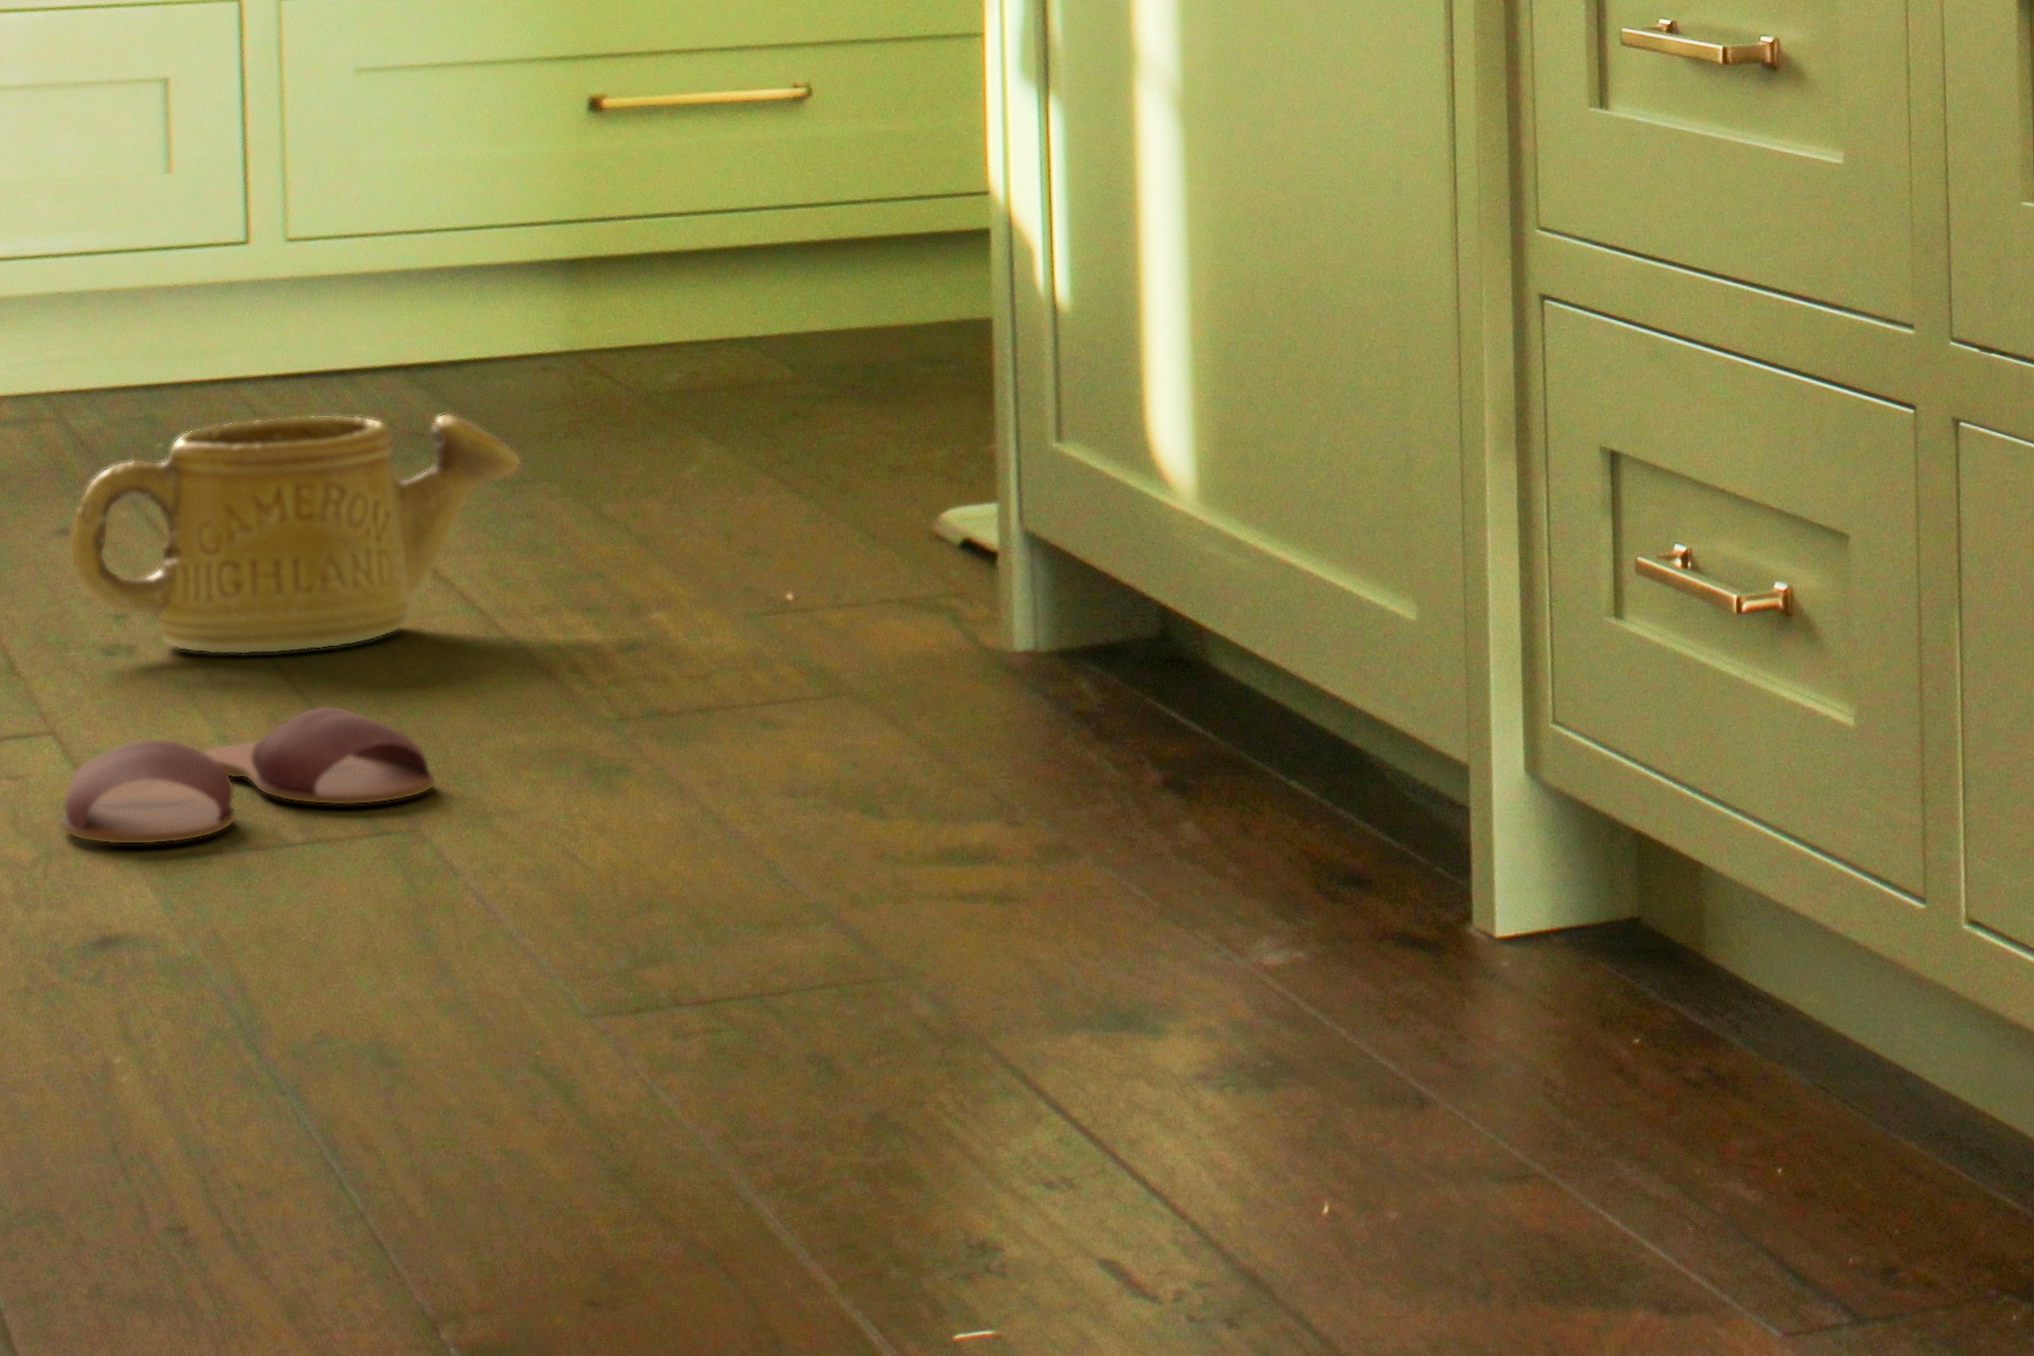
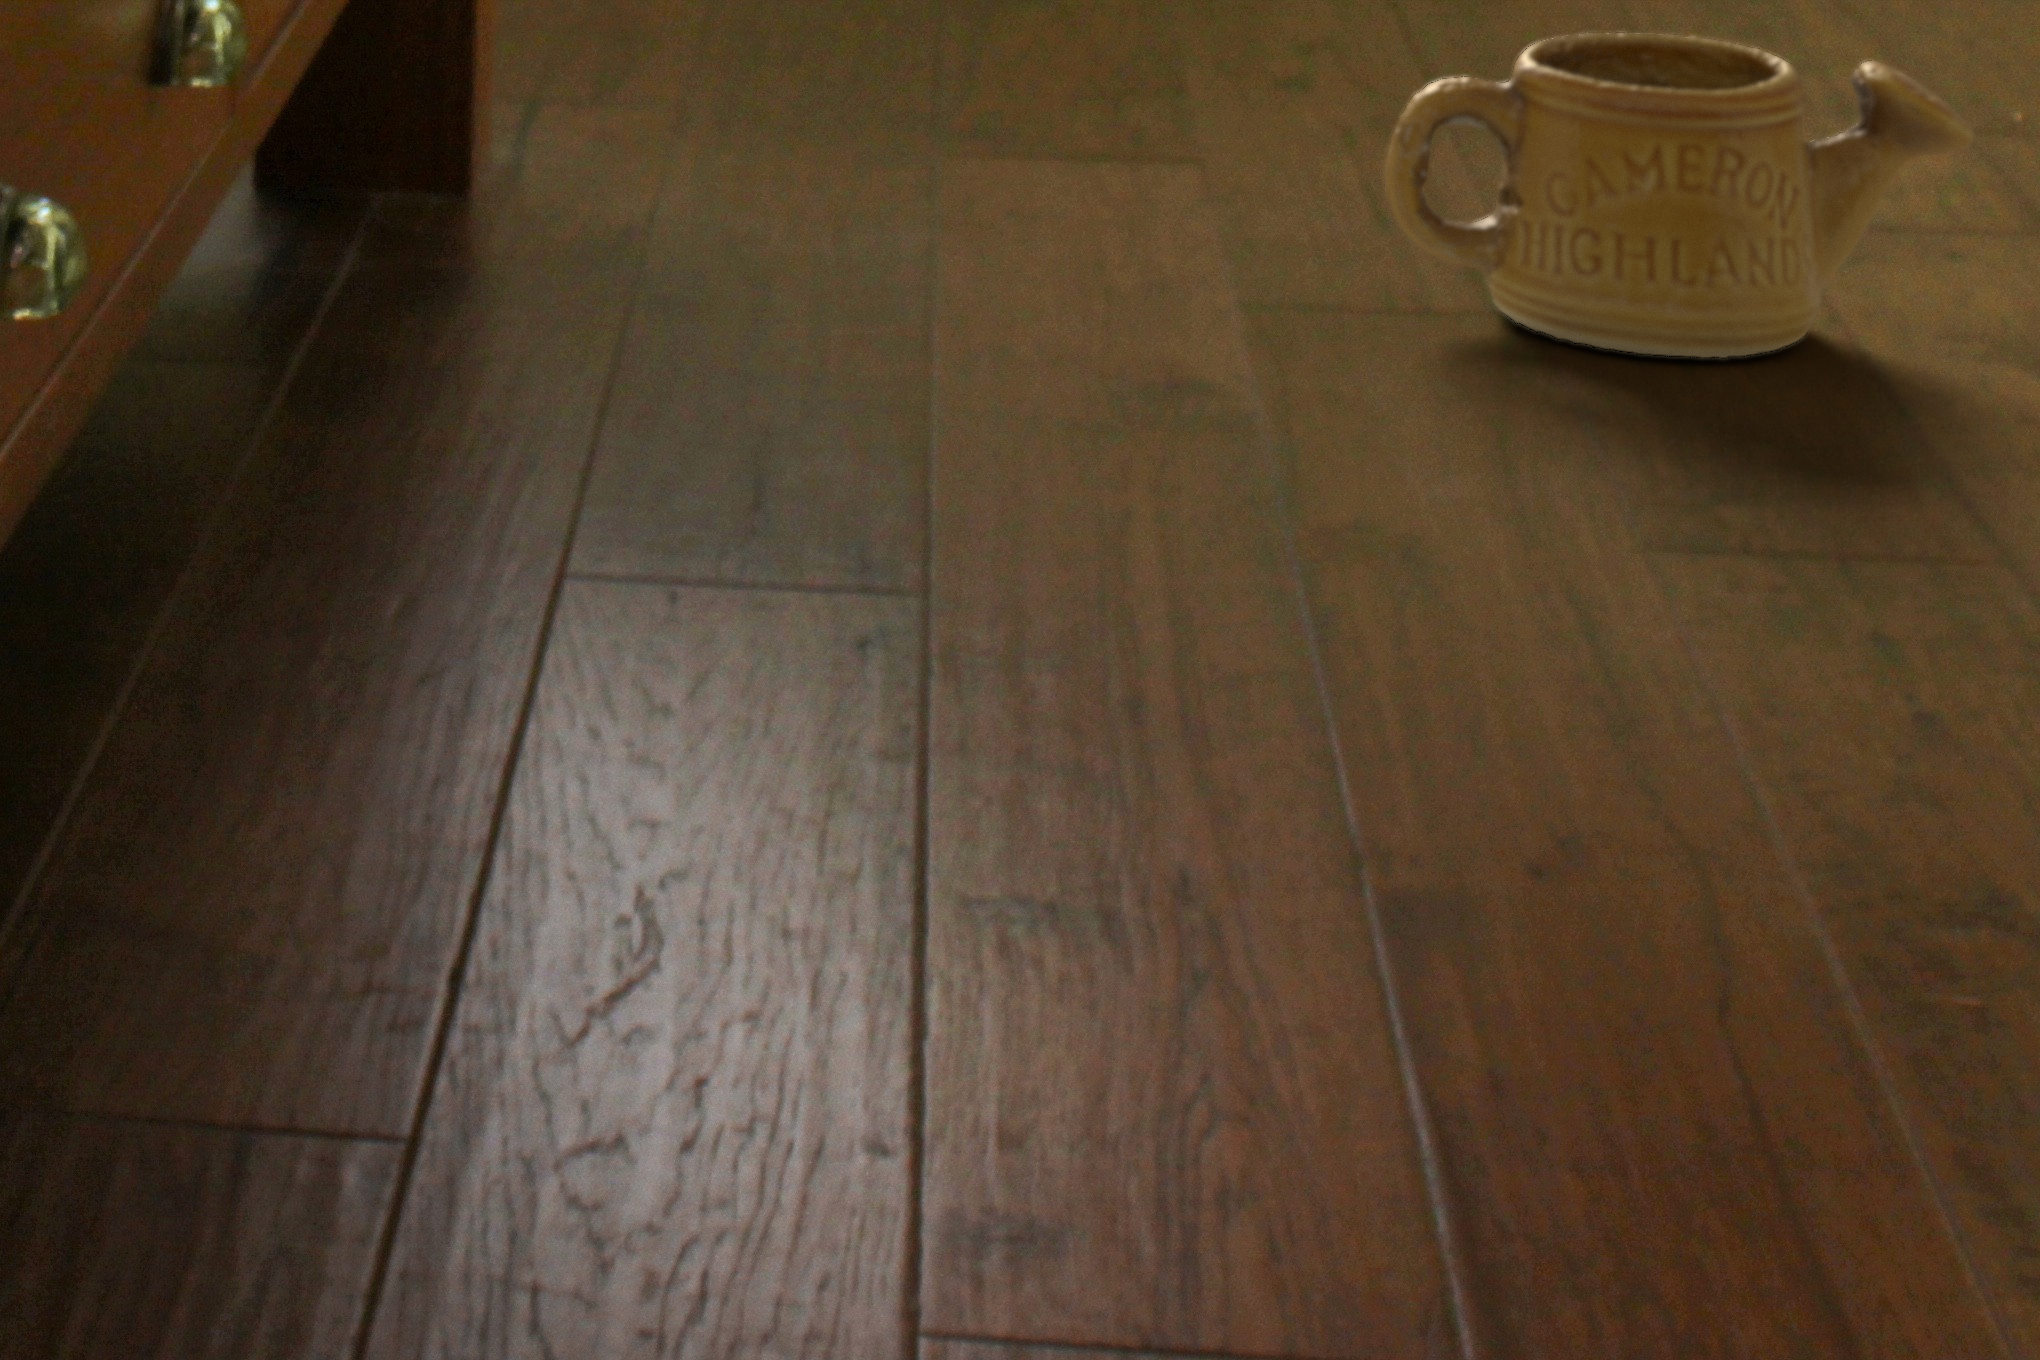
slippers: present [62,707,434,843] -> none [1402,602,1960,866]

